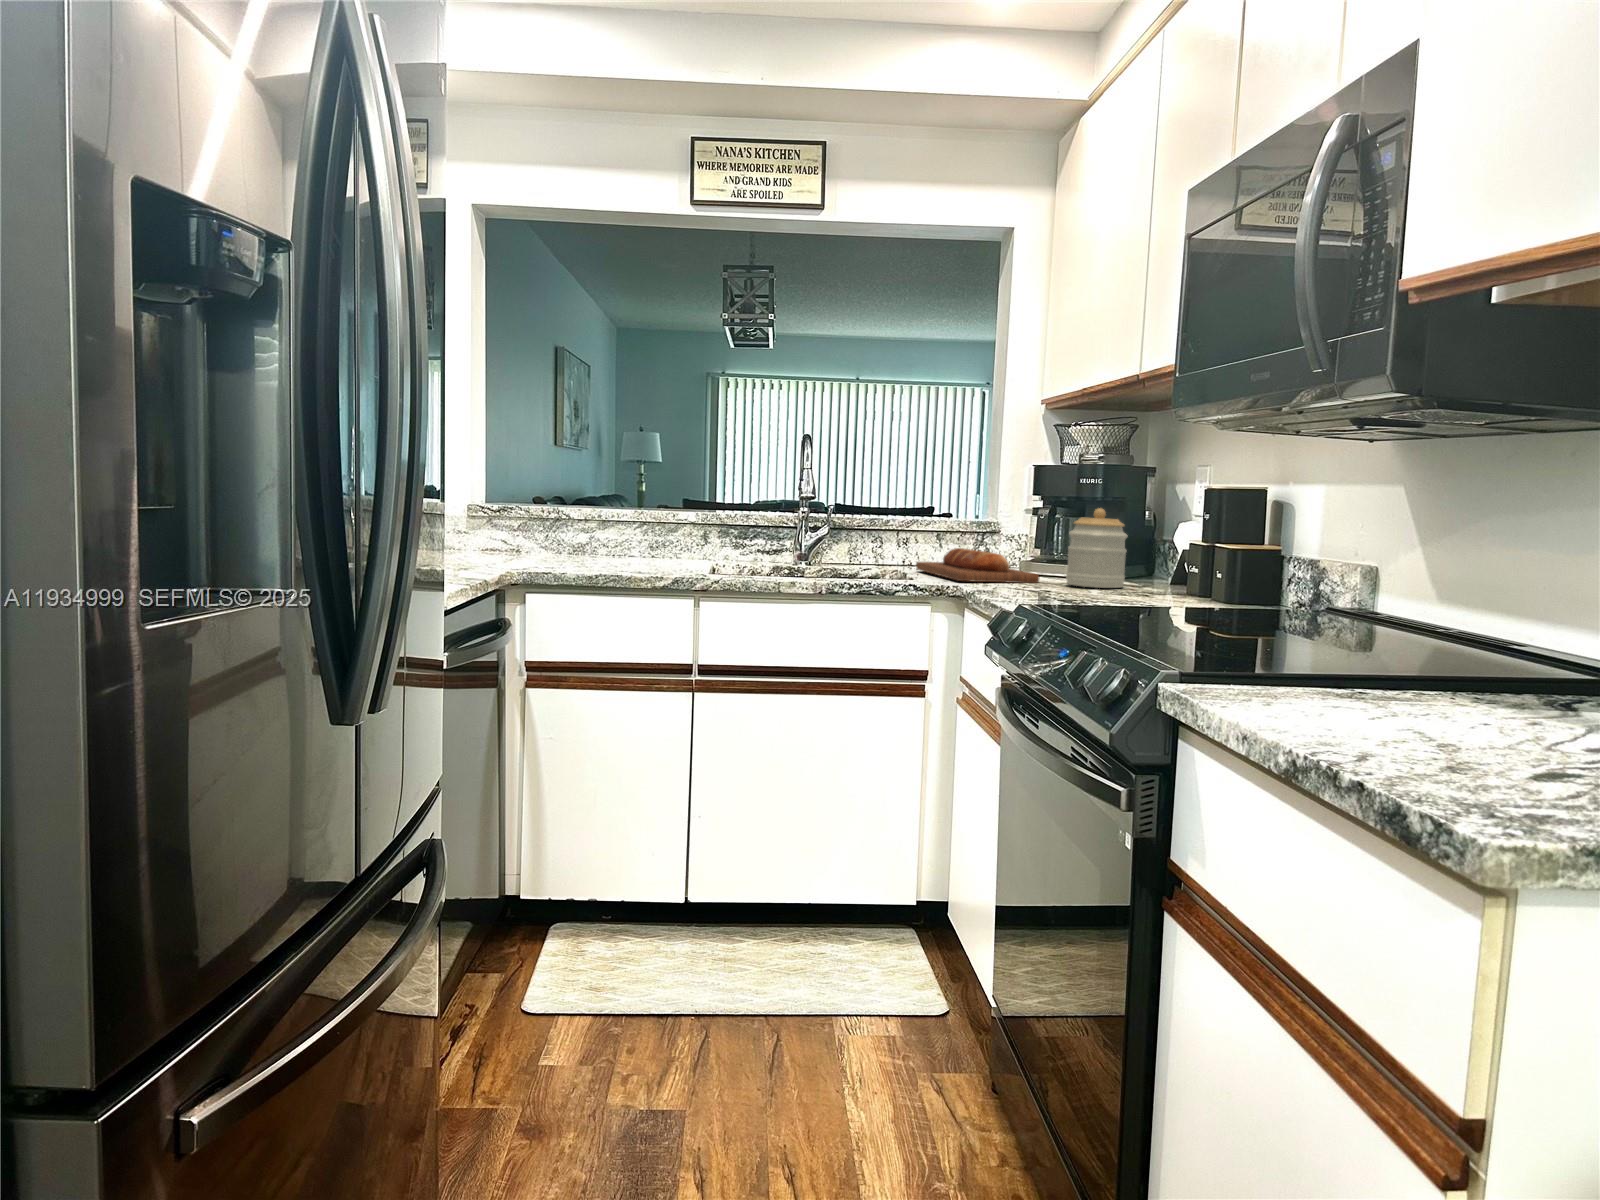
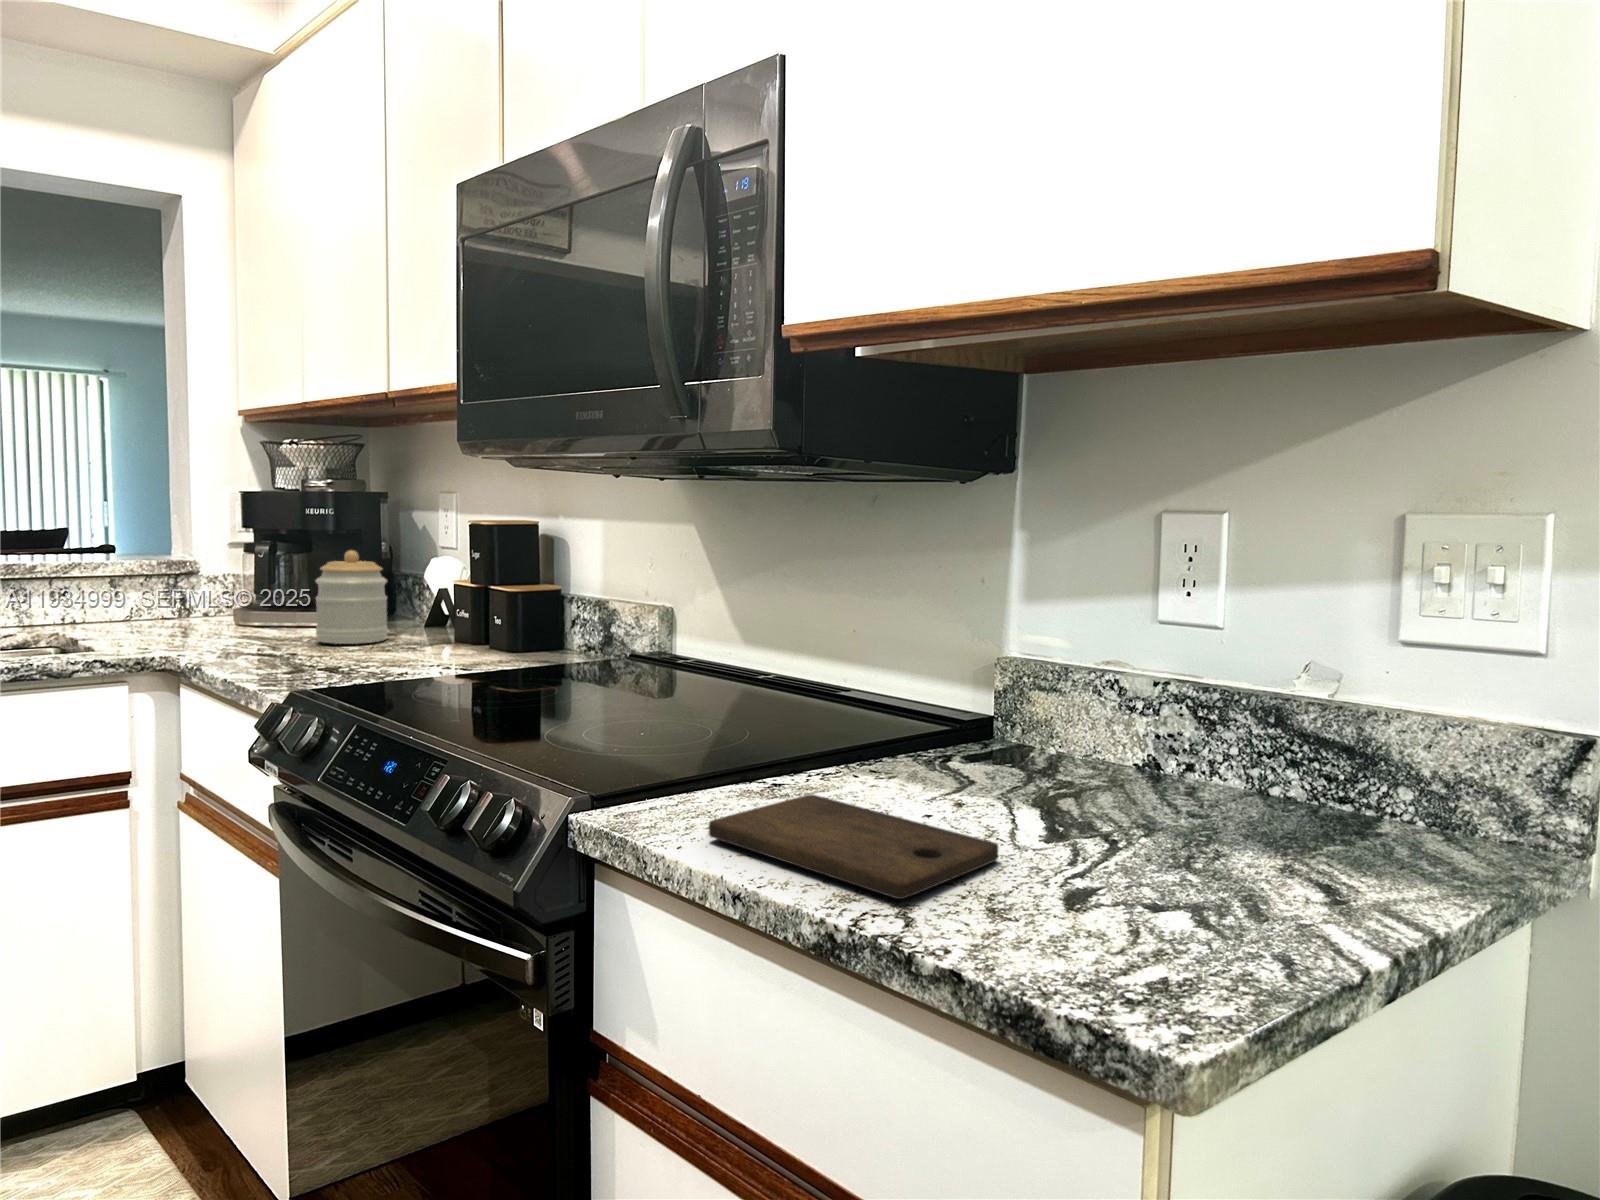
bread loaf: present [916,548,1039,583] -> none [93,603,279,651]
cutting board: none [1250,688,1513,751] -> present [709,795,999,899]

